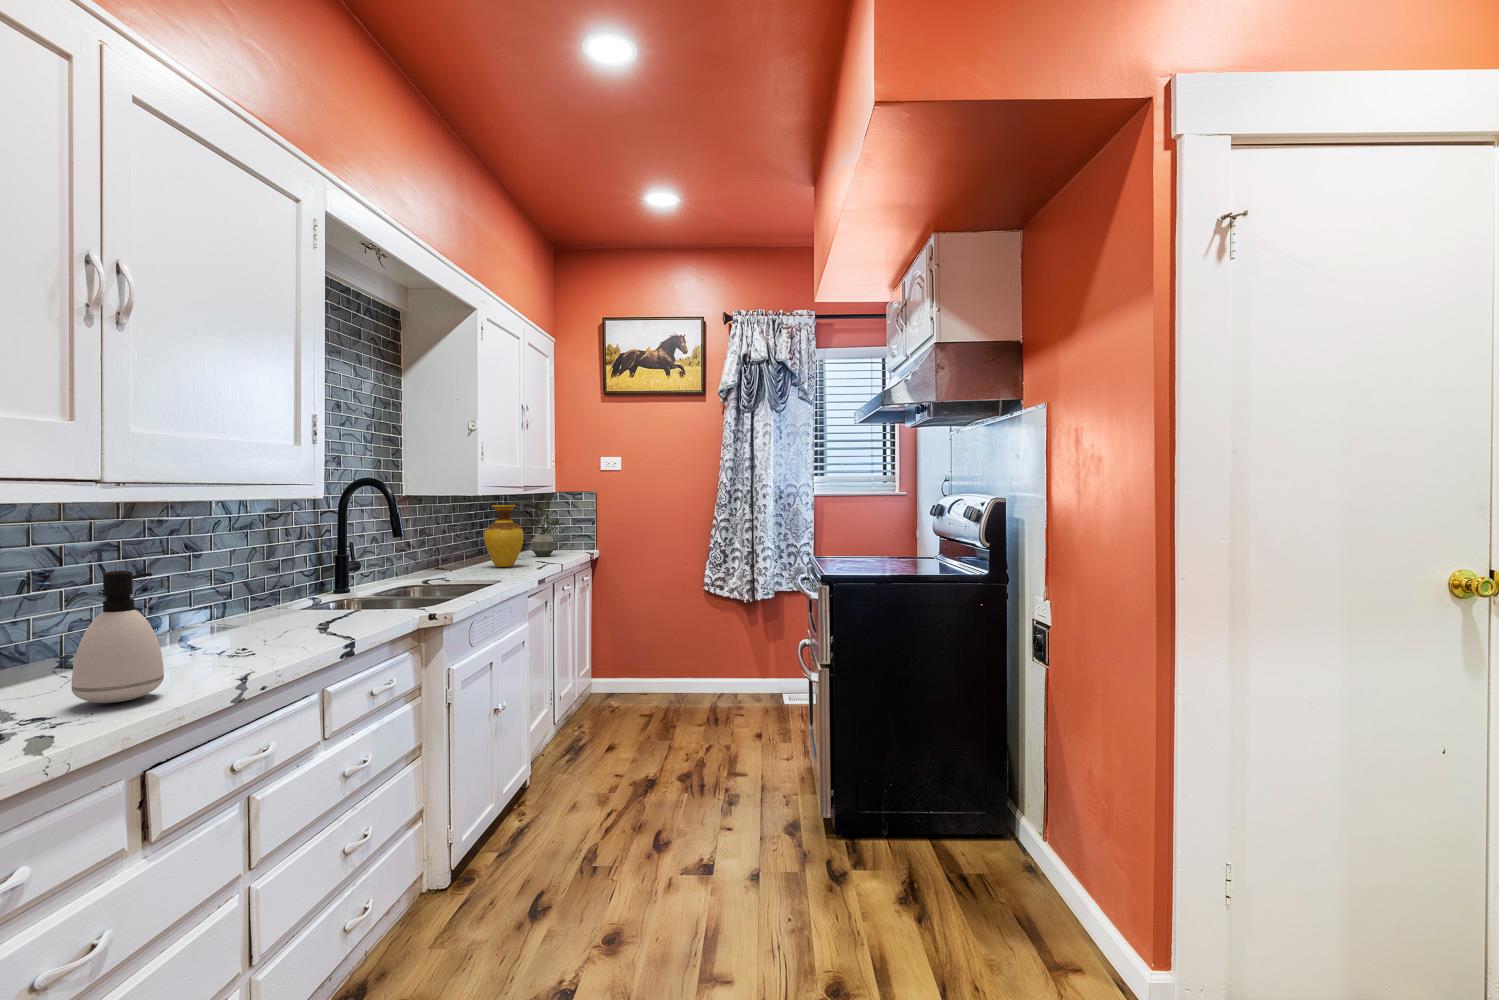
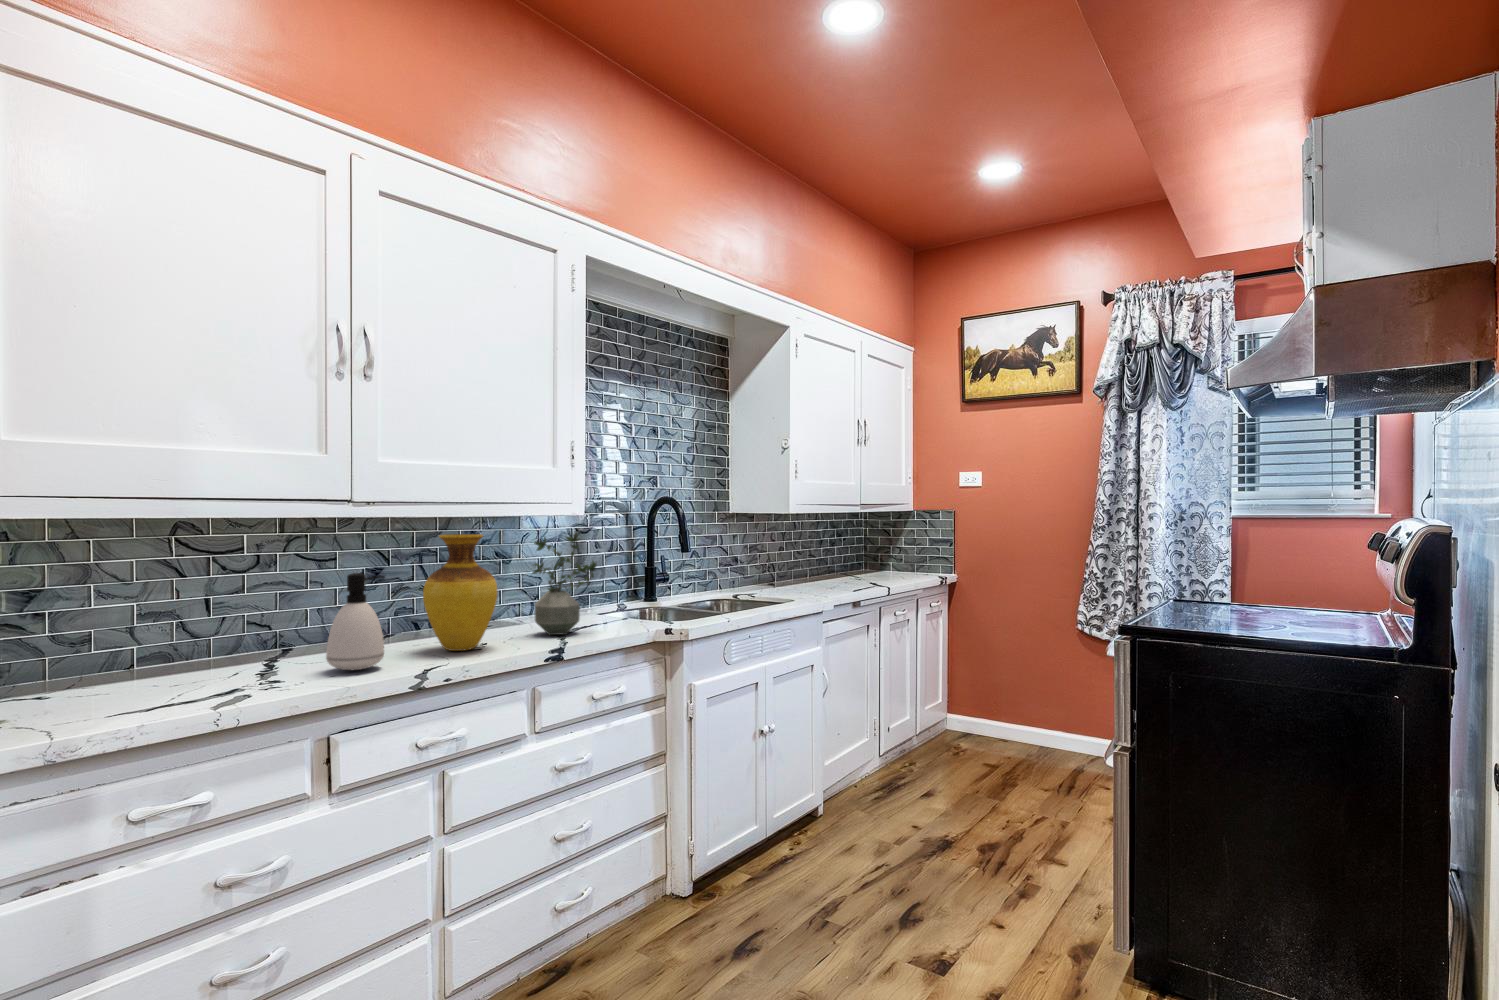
potted plant: present [532,504,560,557] -> present [533,533,597,635]
vase: present [484,505,524,567] -> present [423,534,497,651]

